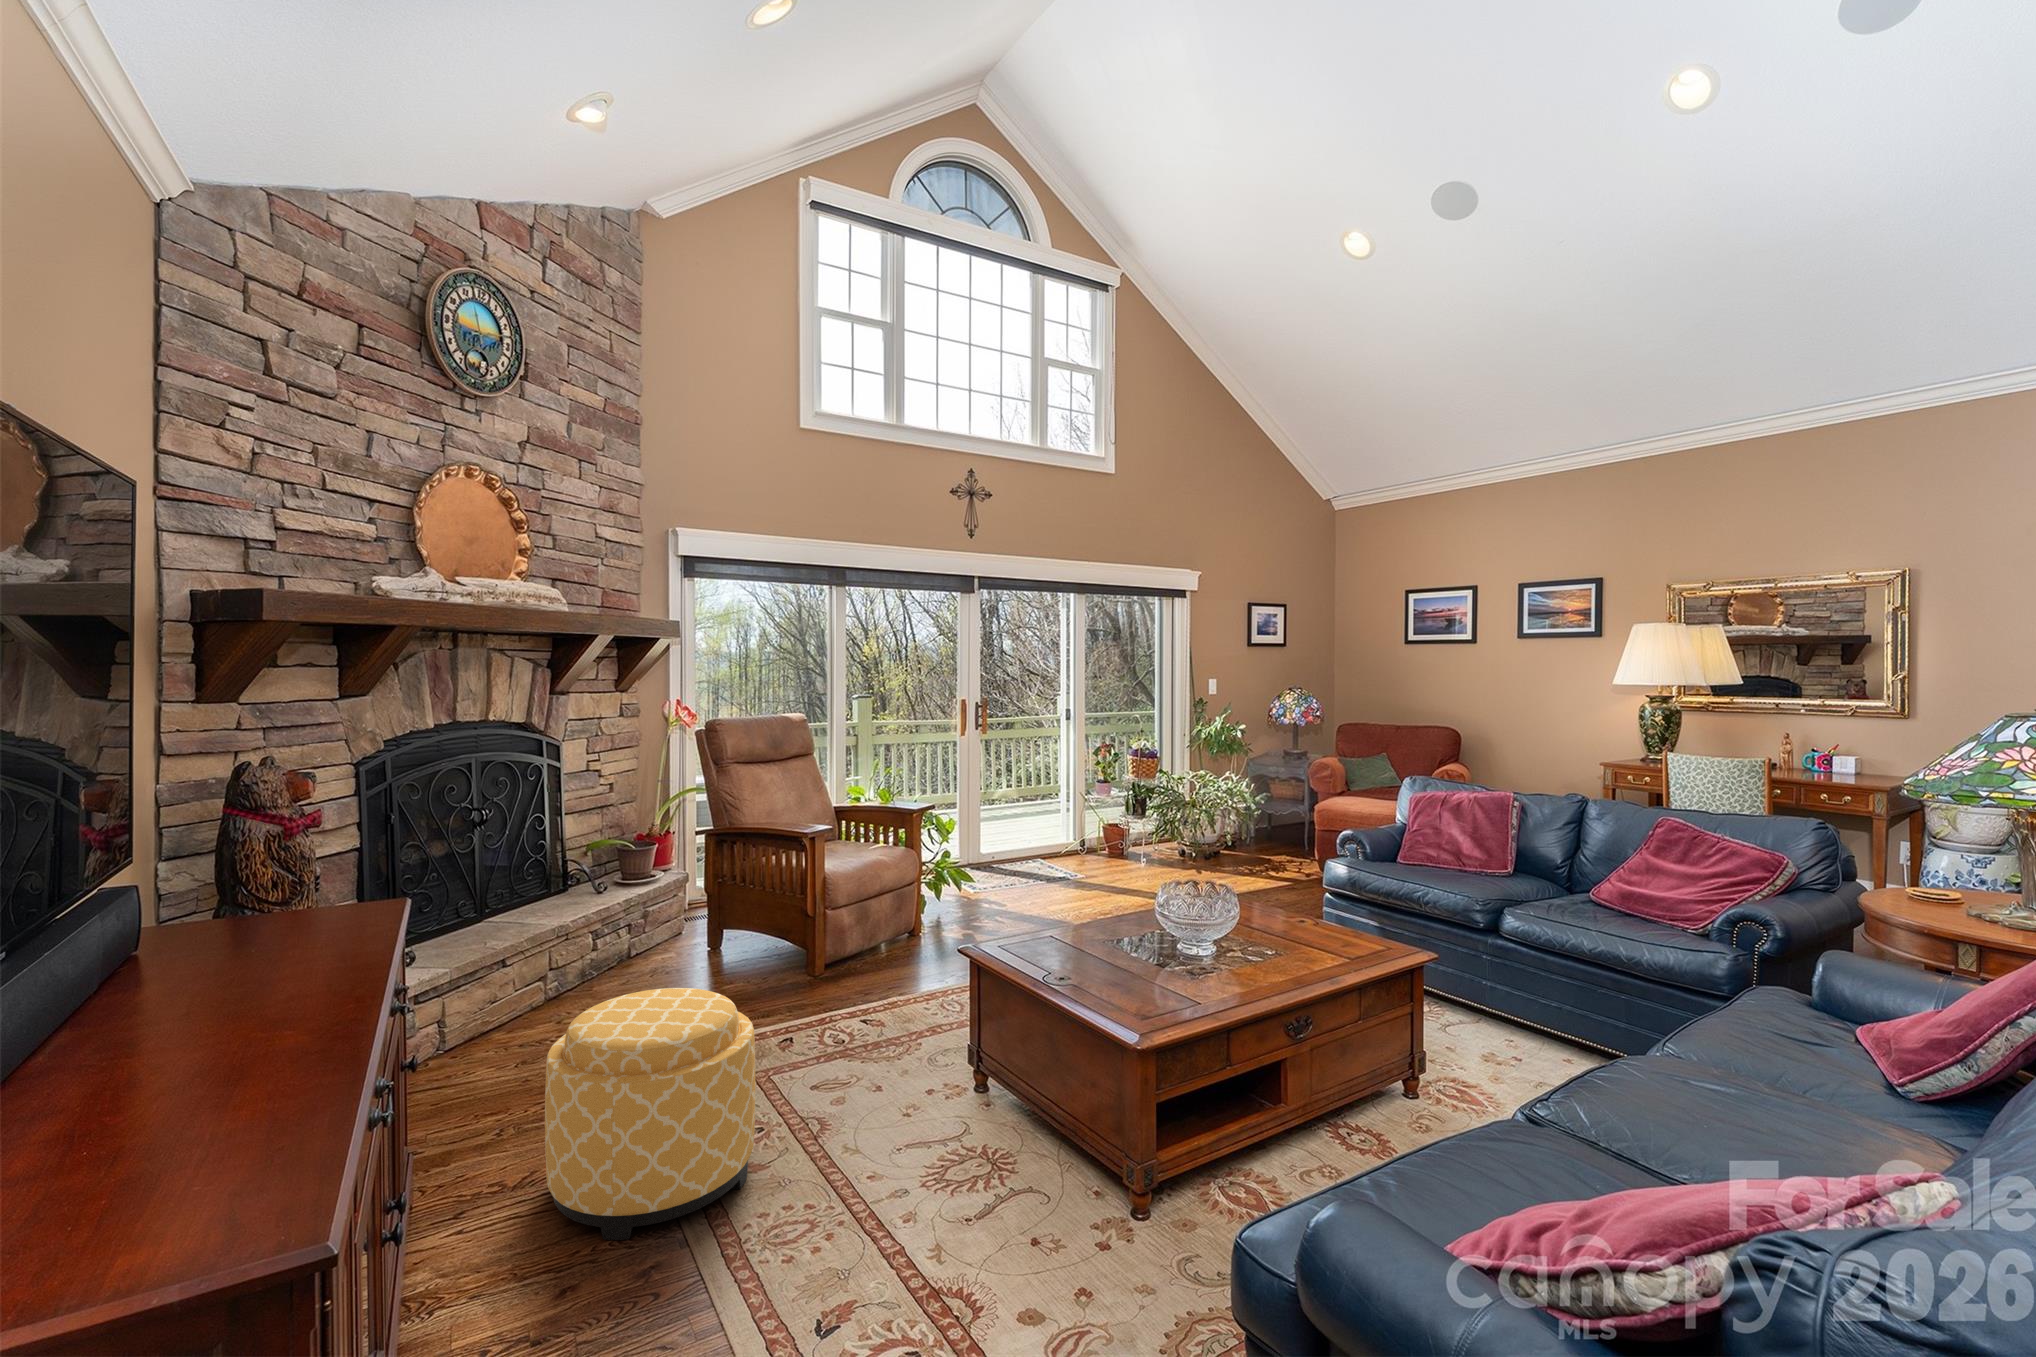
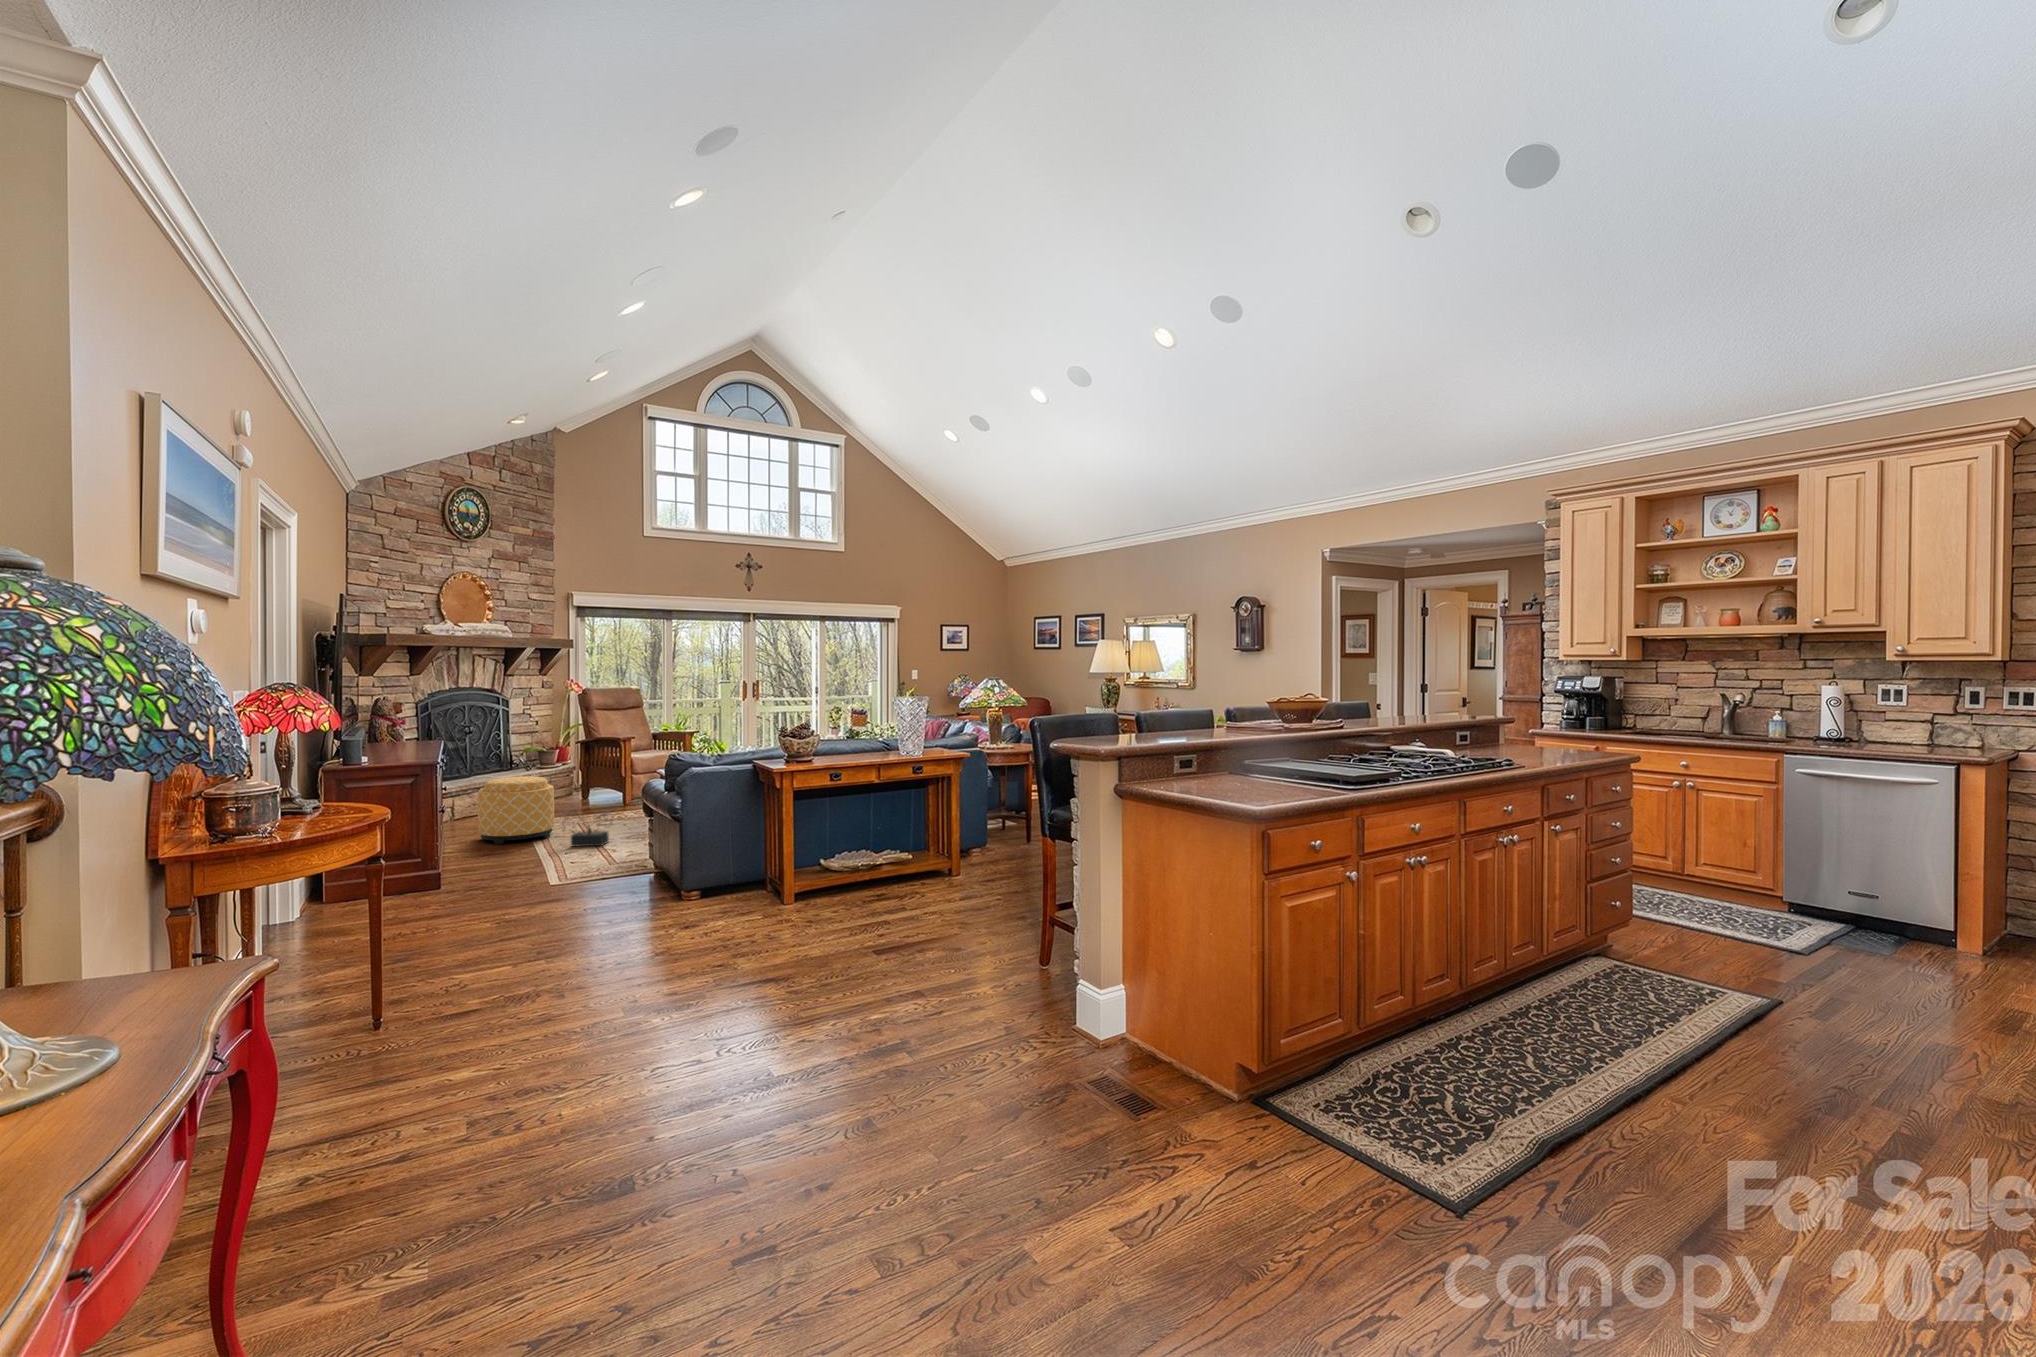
decorative plant: none [816,1098,976,1259] -> present [562,803,612,846]

